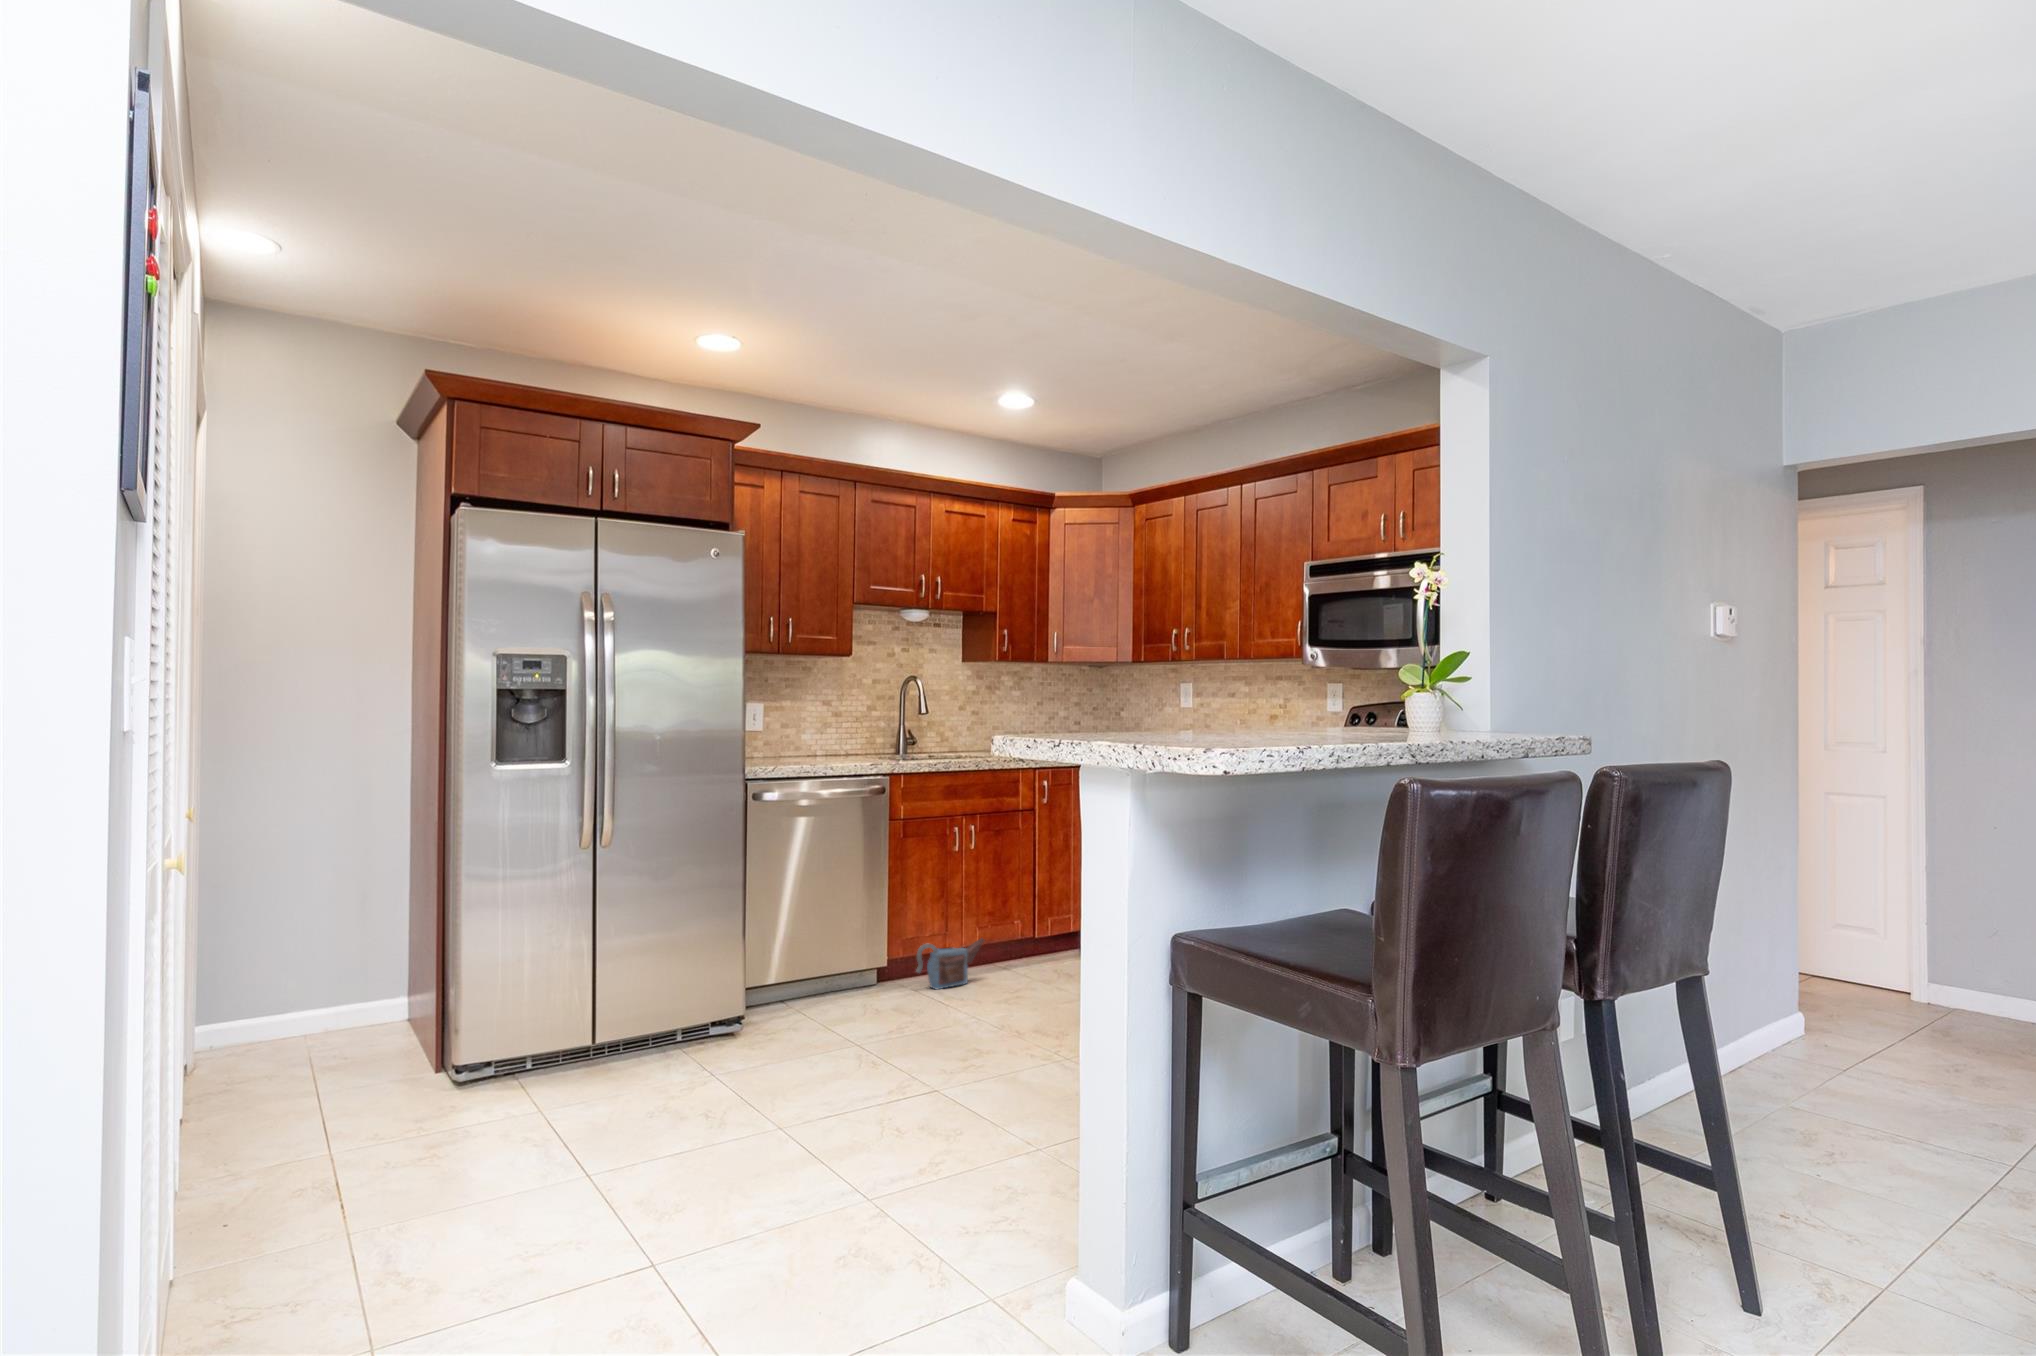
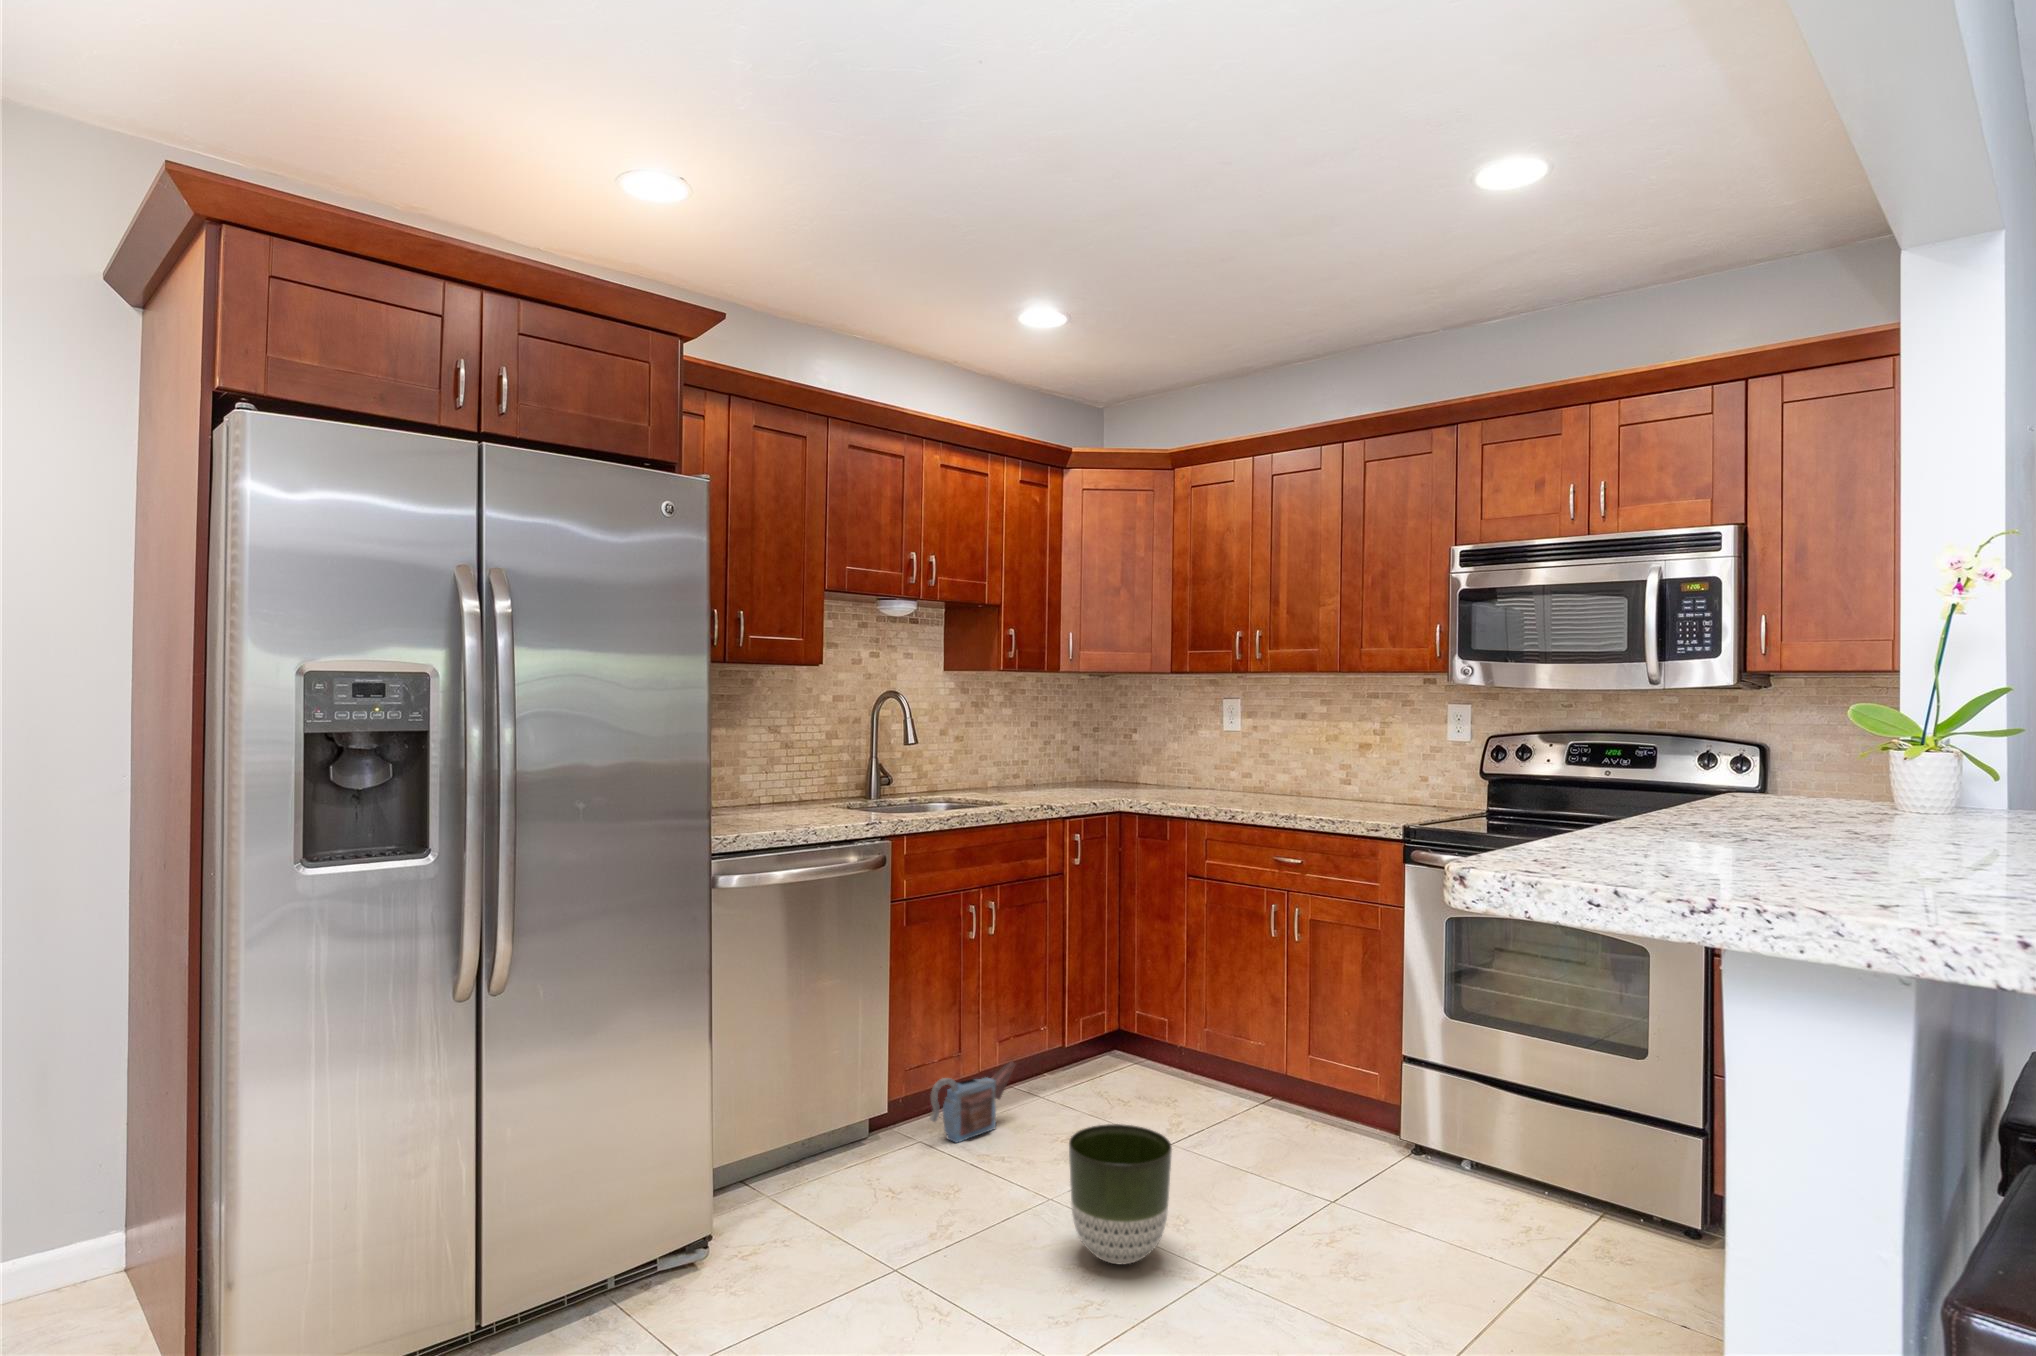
planter: none [973,962,1042,1050] -> present [1069,1124,1172,1265]

